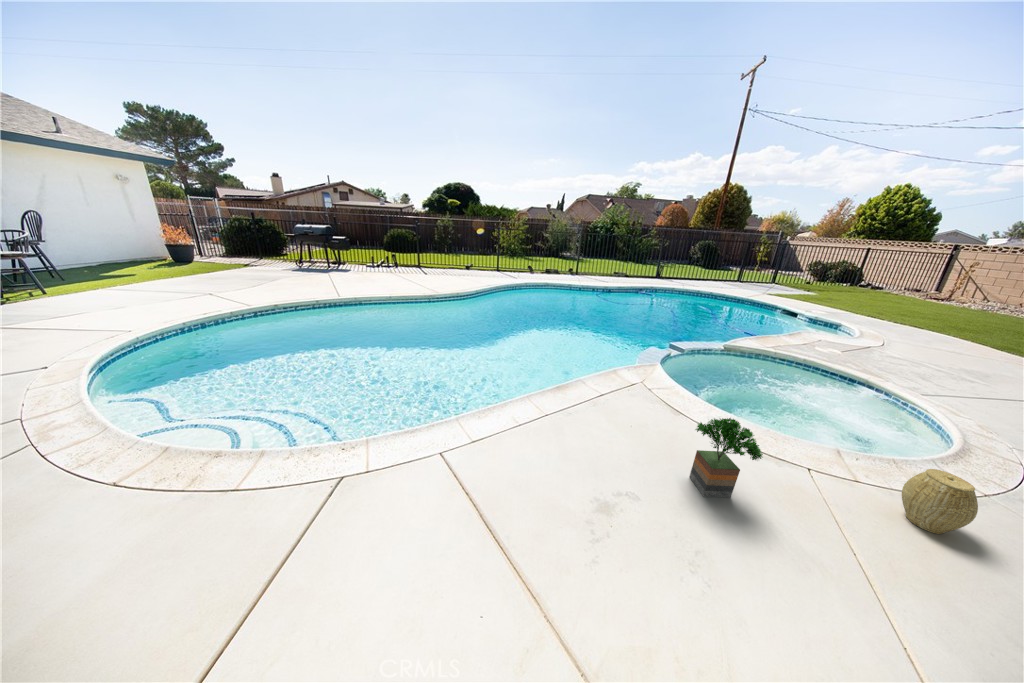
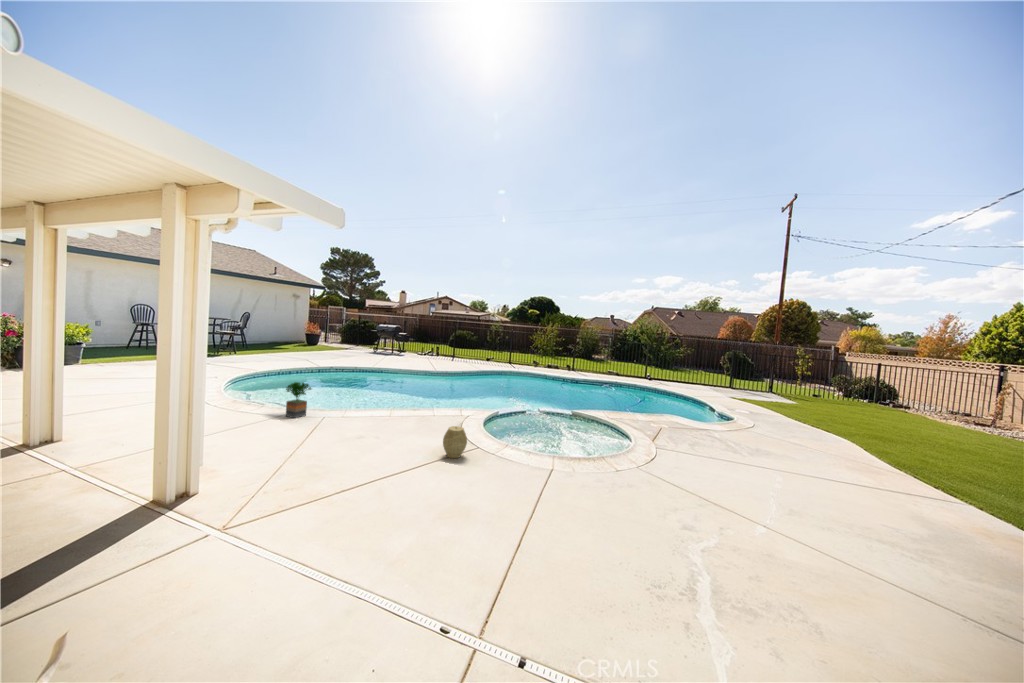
potted tree: present [690,418,763,497] -> present [286,382,311,418]

